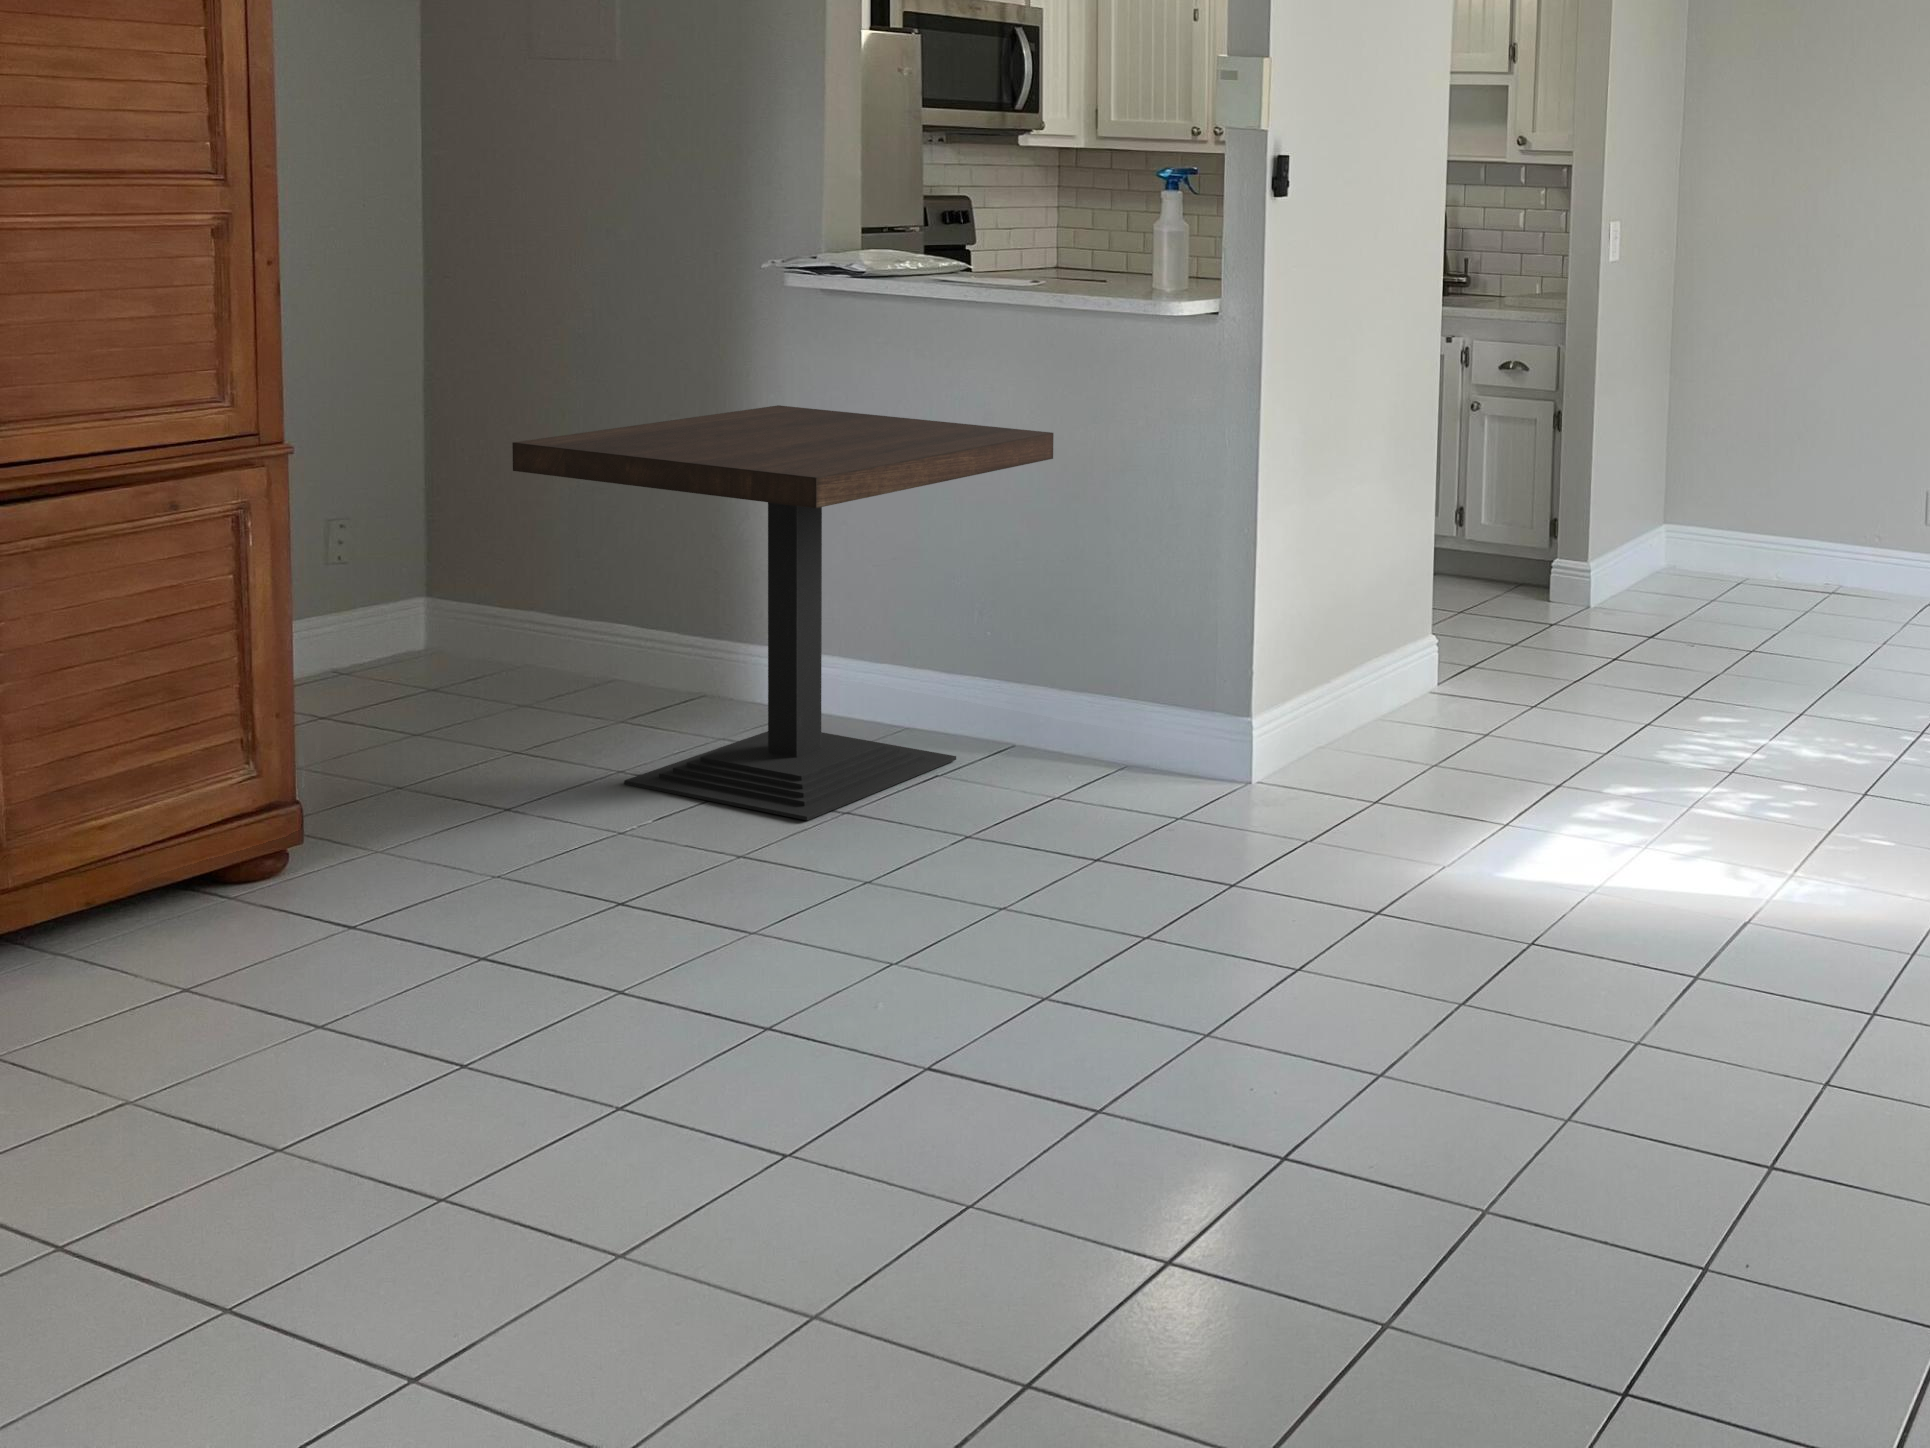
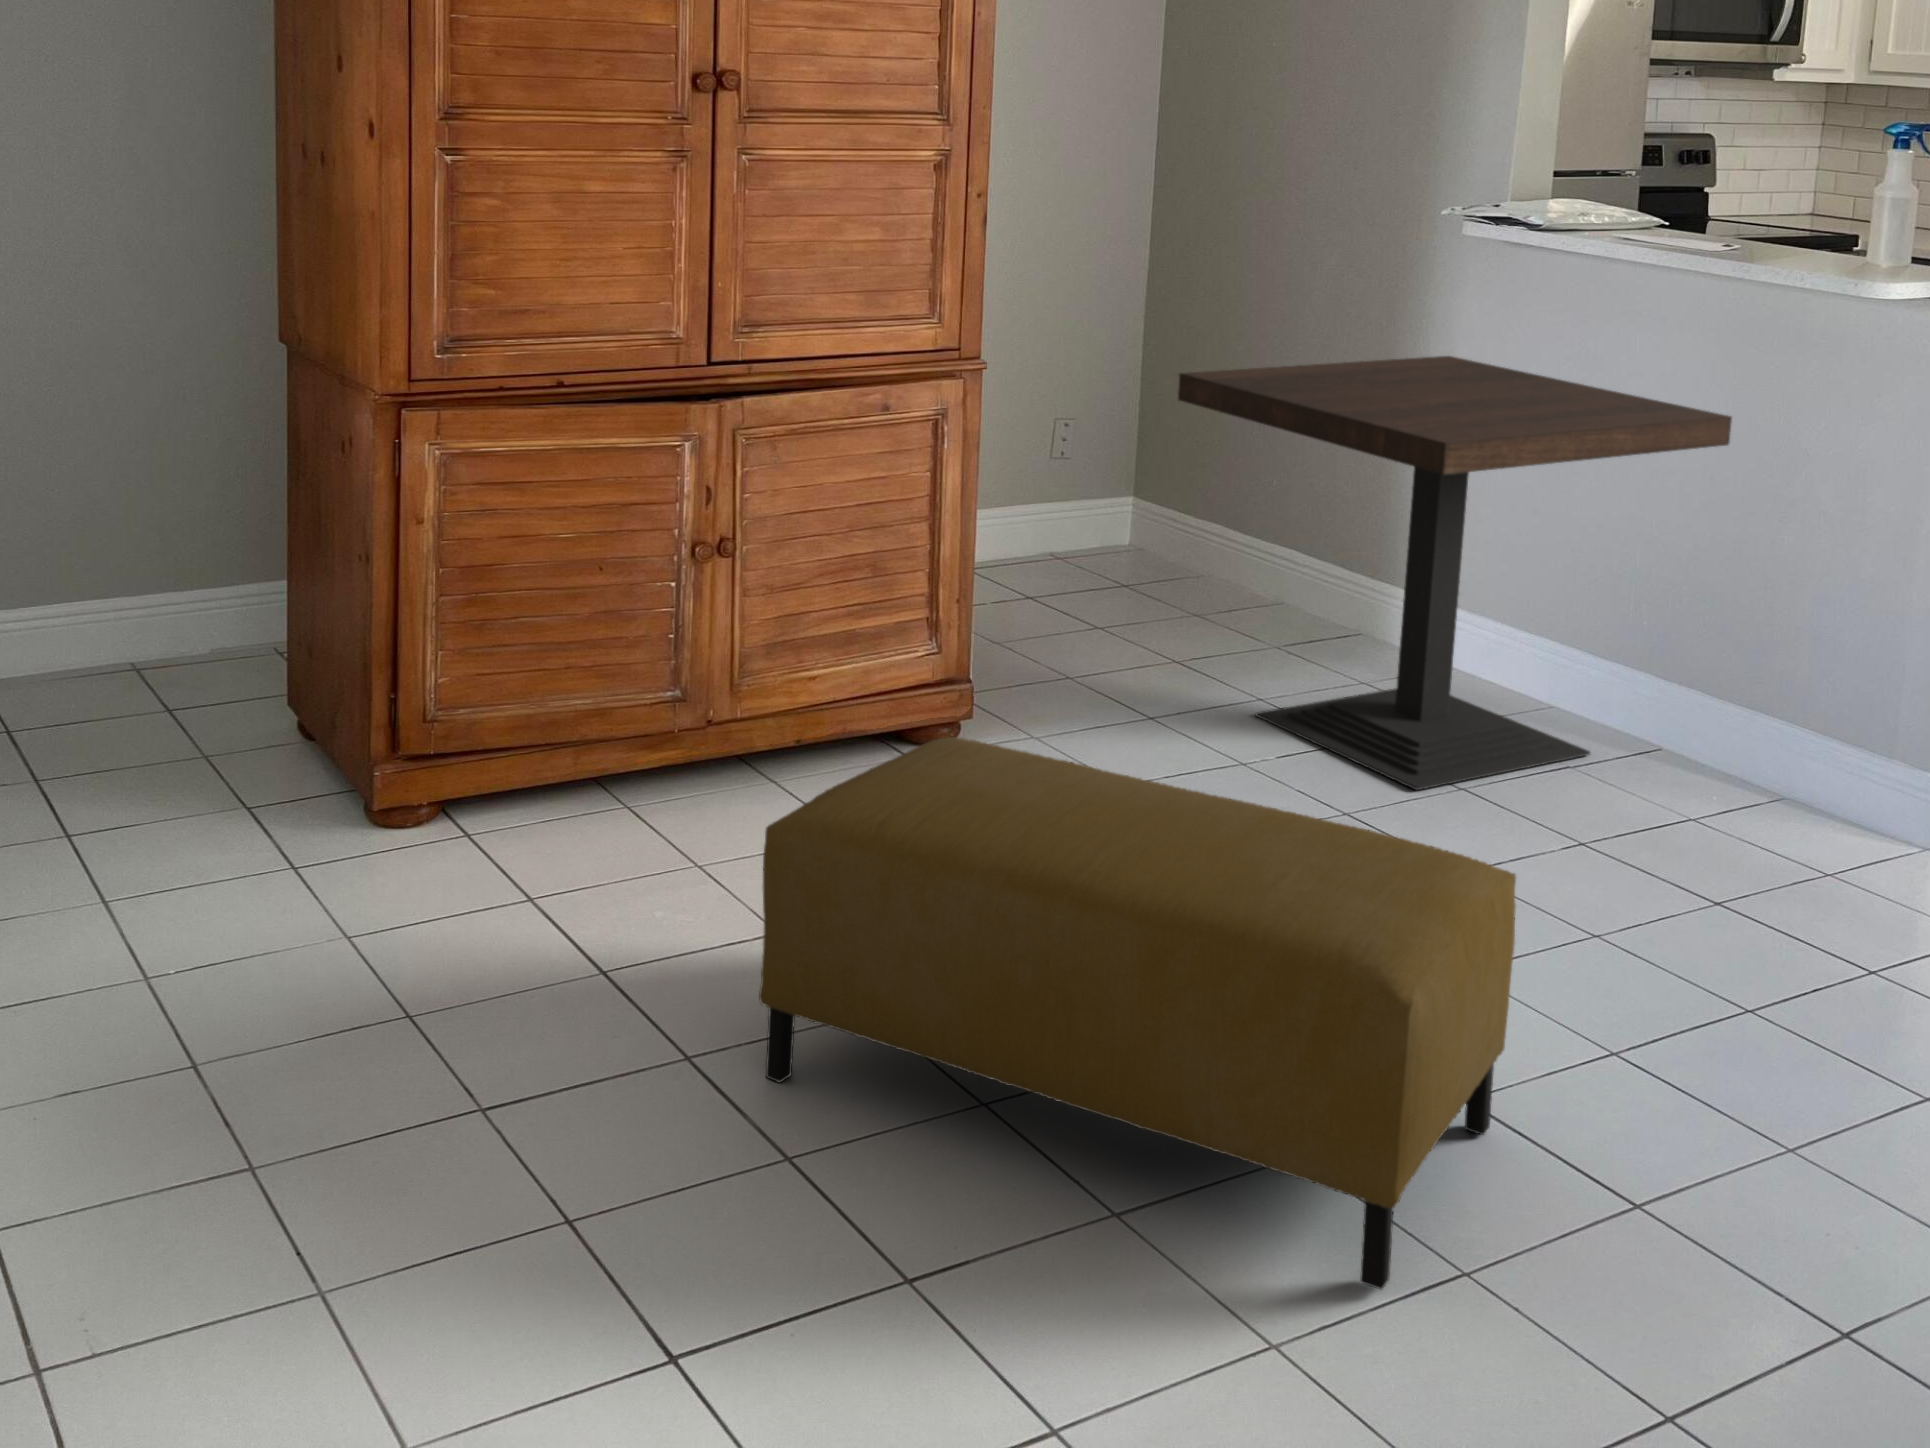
ottoman: none [153,836,973,1257] -> present [759,737,1516,1289]

